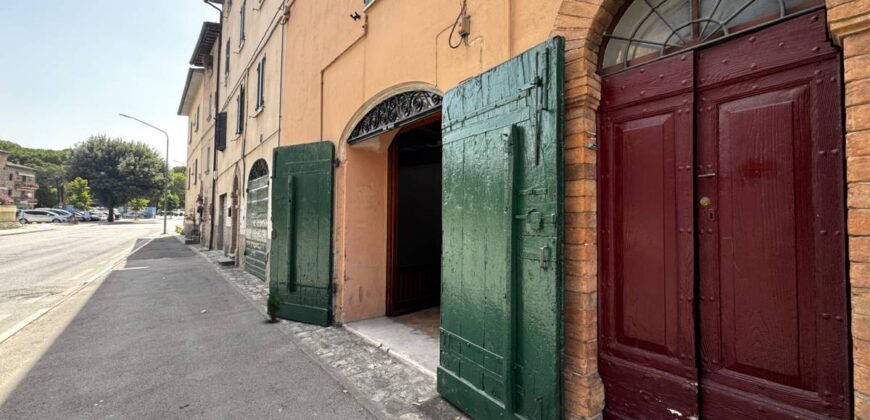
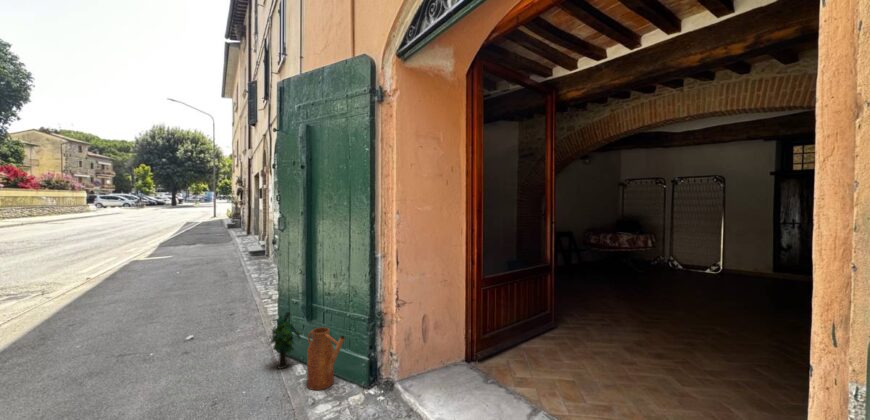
watering can: none [291,295,314,330] -> present [307,327,345,390]

